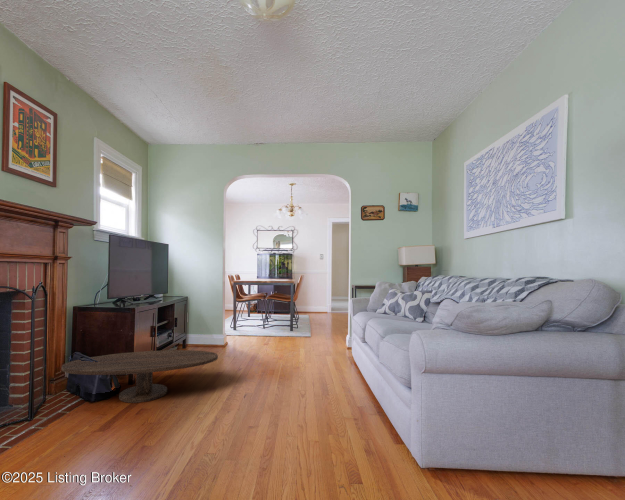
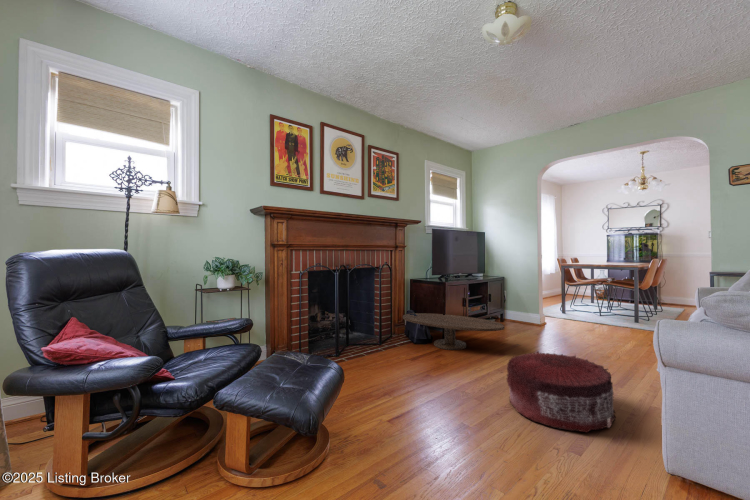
pouf: none [264,373,363,462] -> present [507,352,615,433]

